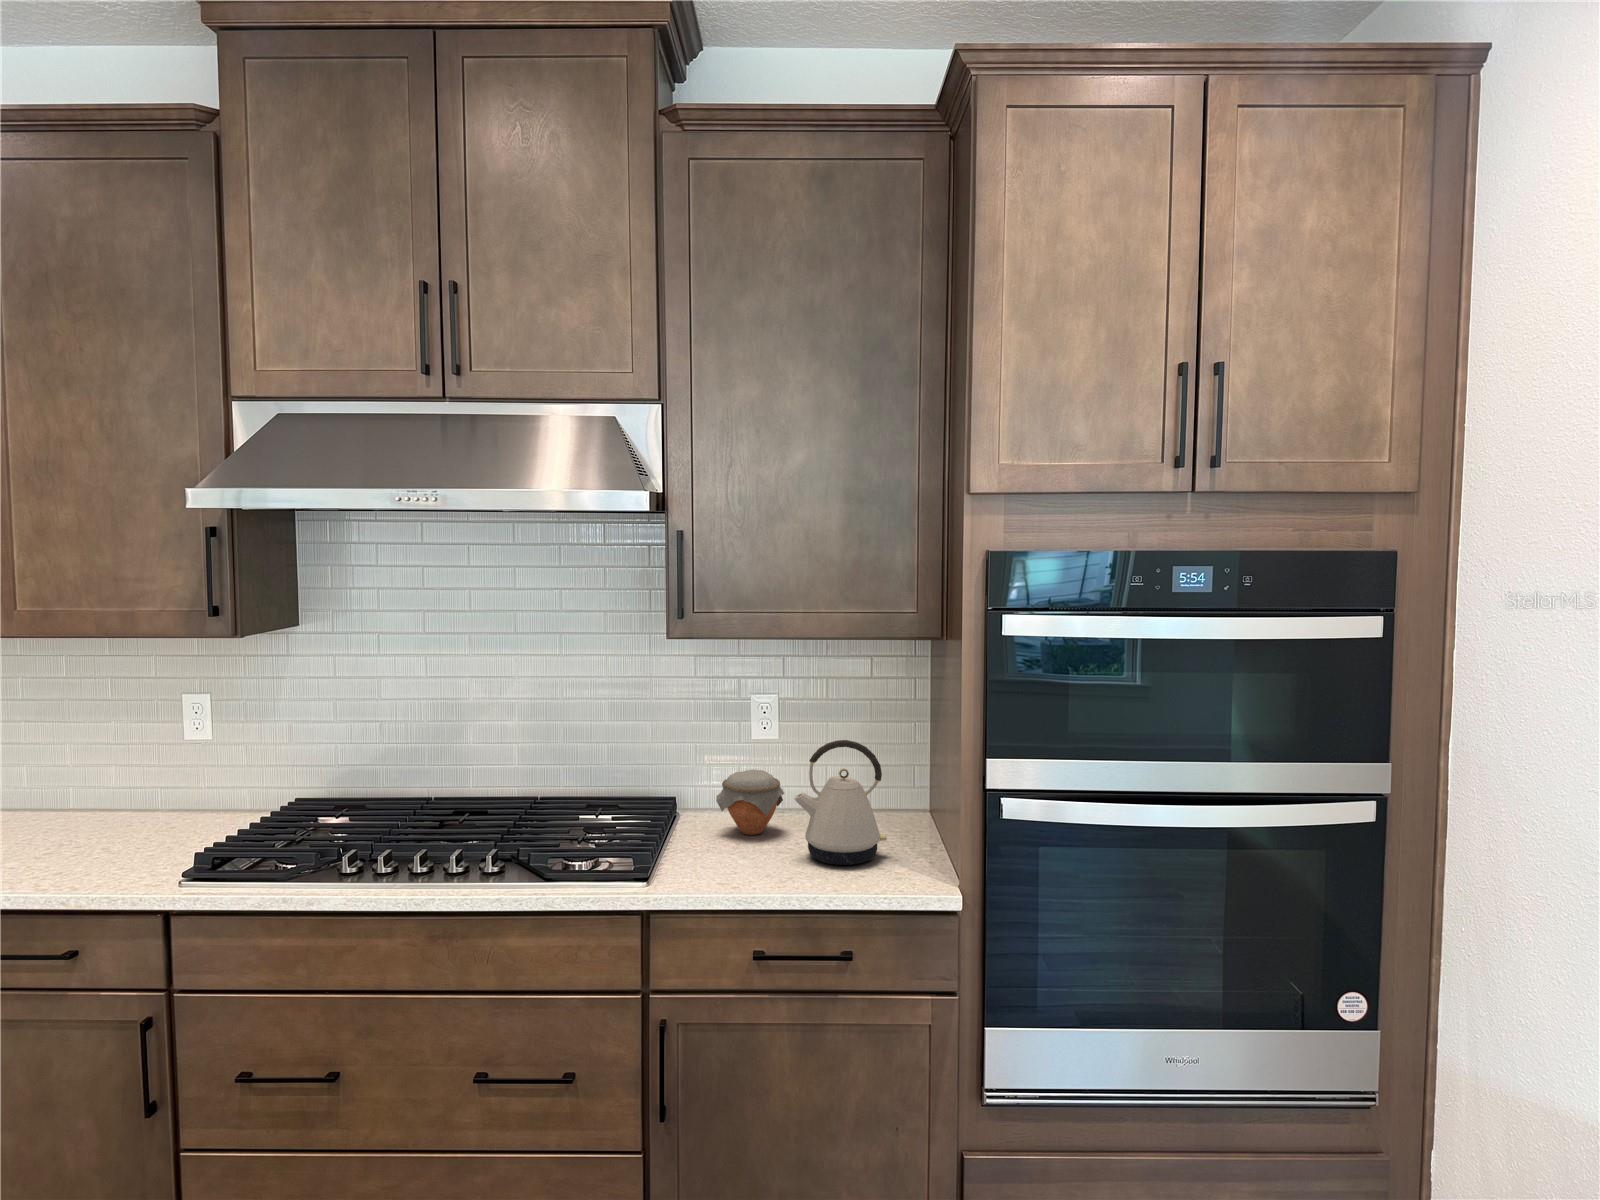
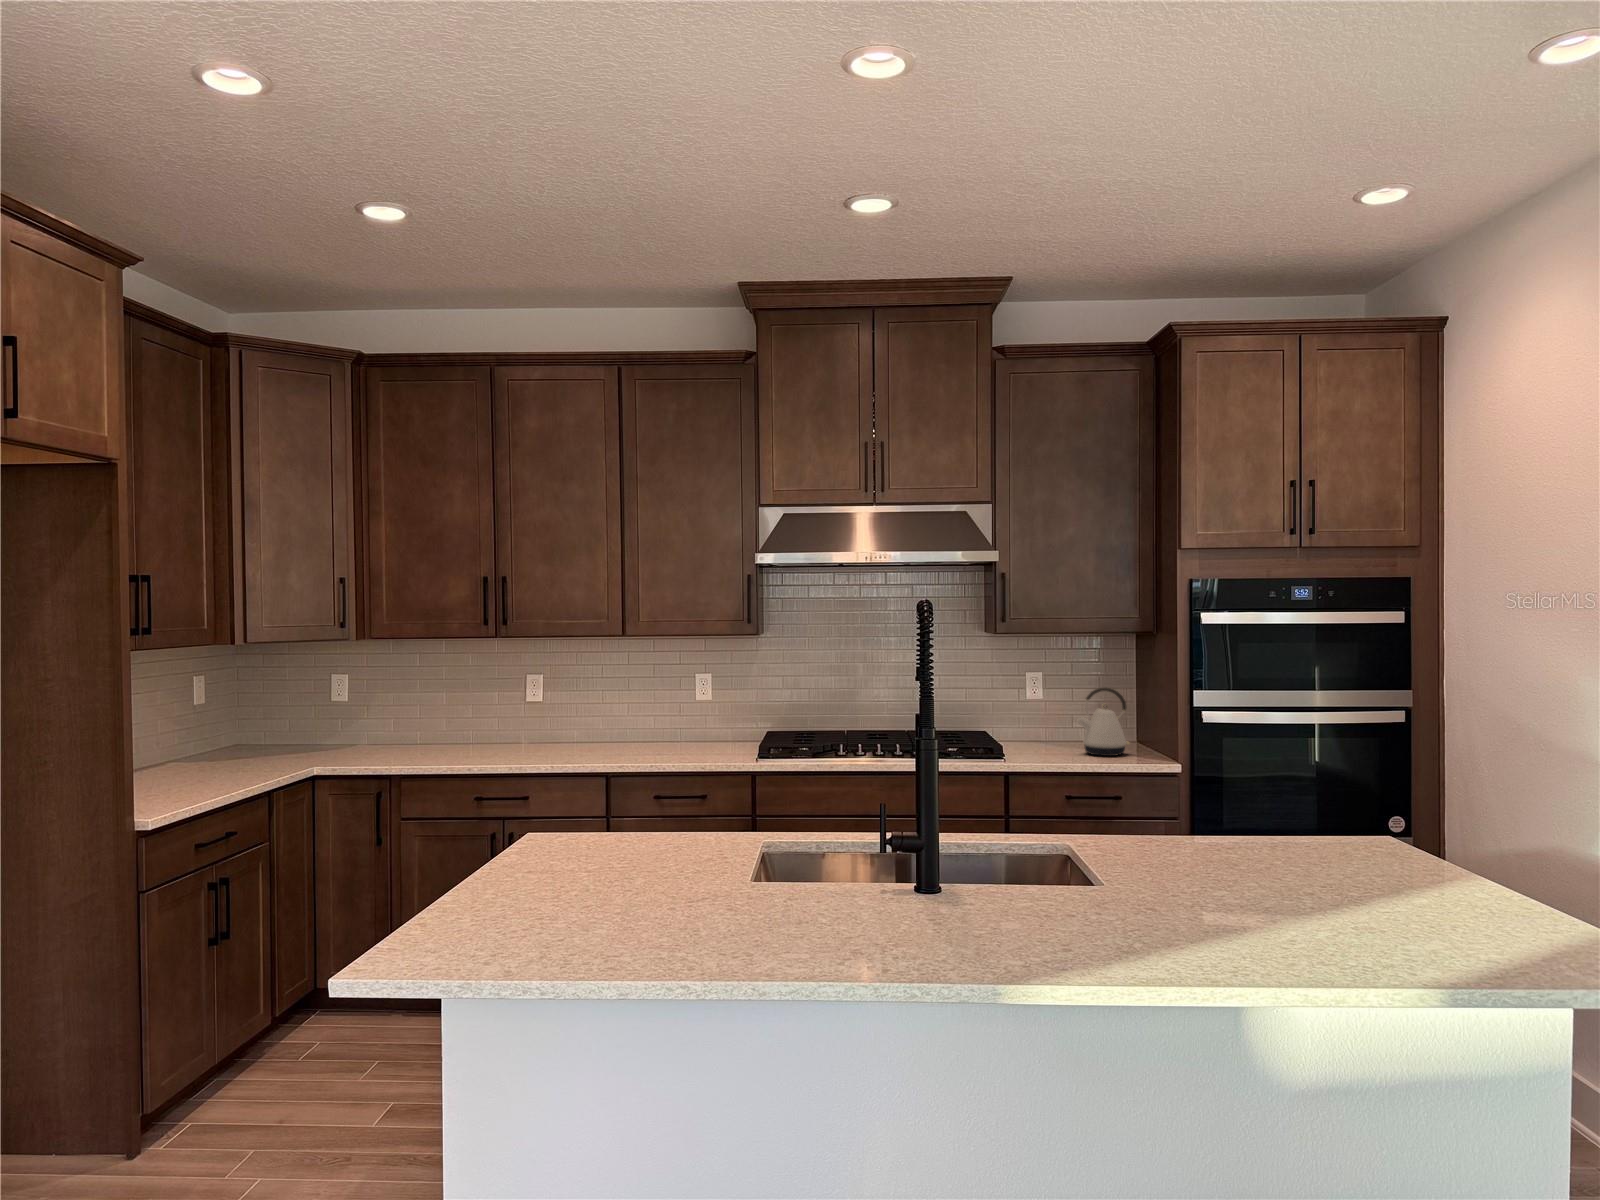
jar: present [716,770,784,835] -> none [1023,712,1063,748]

